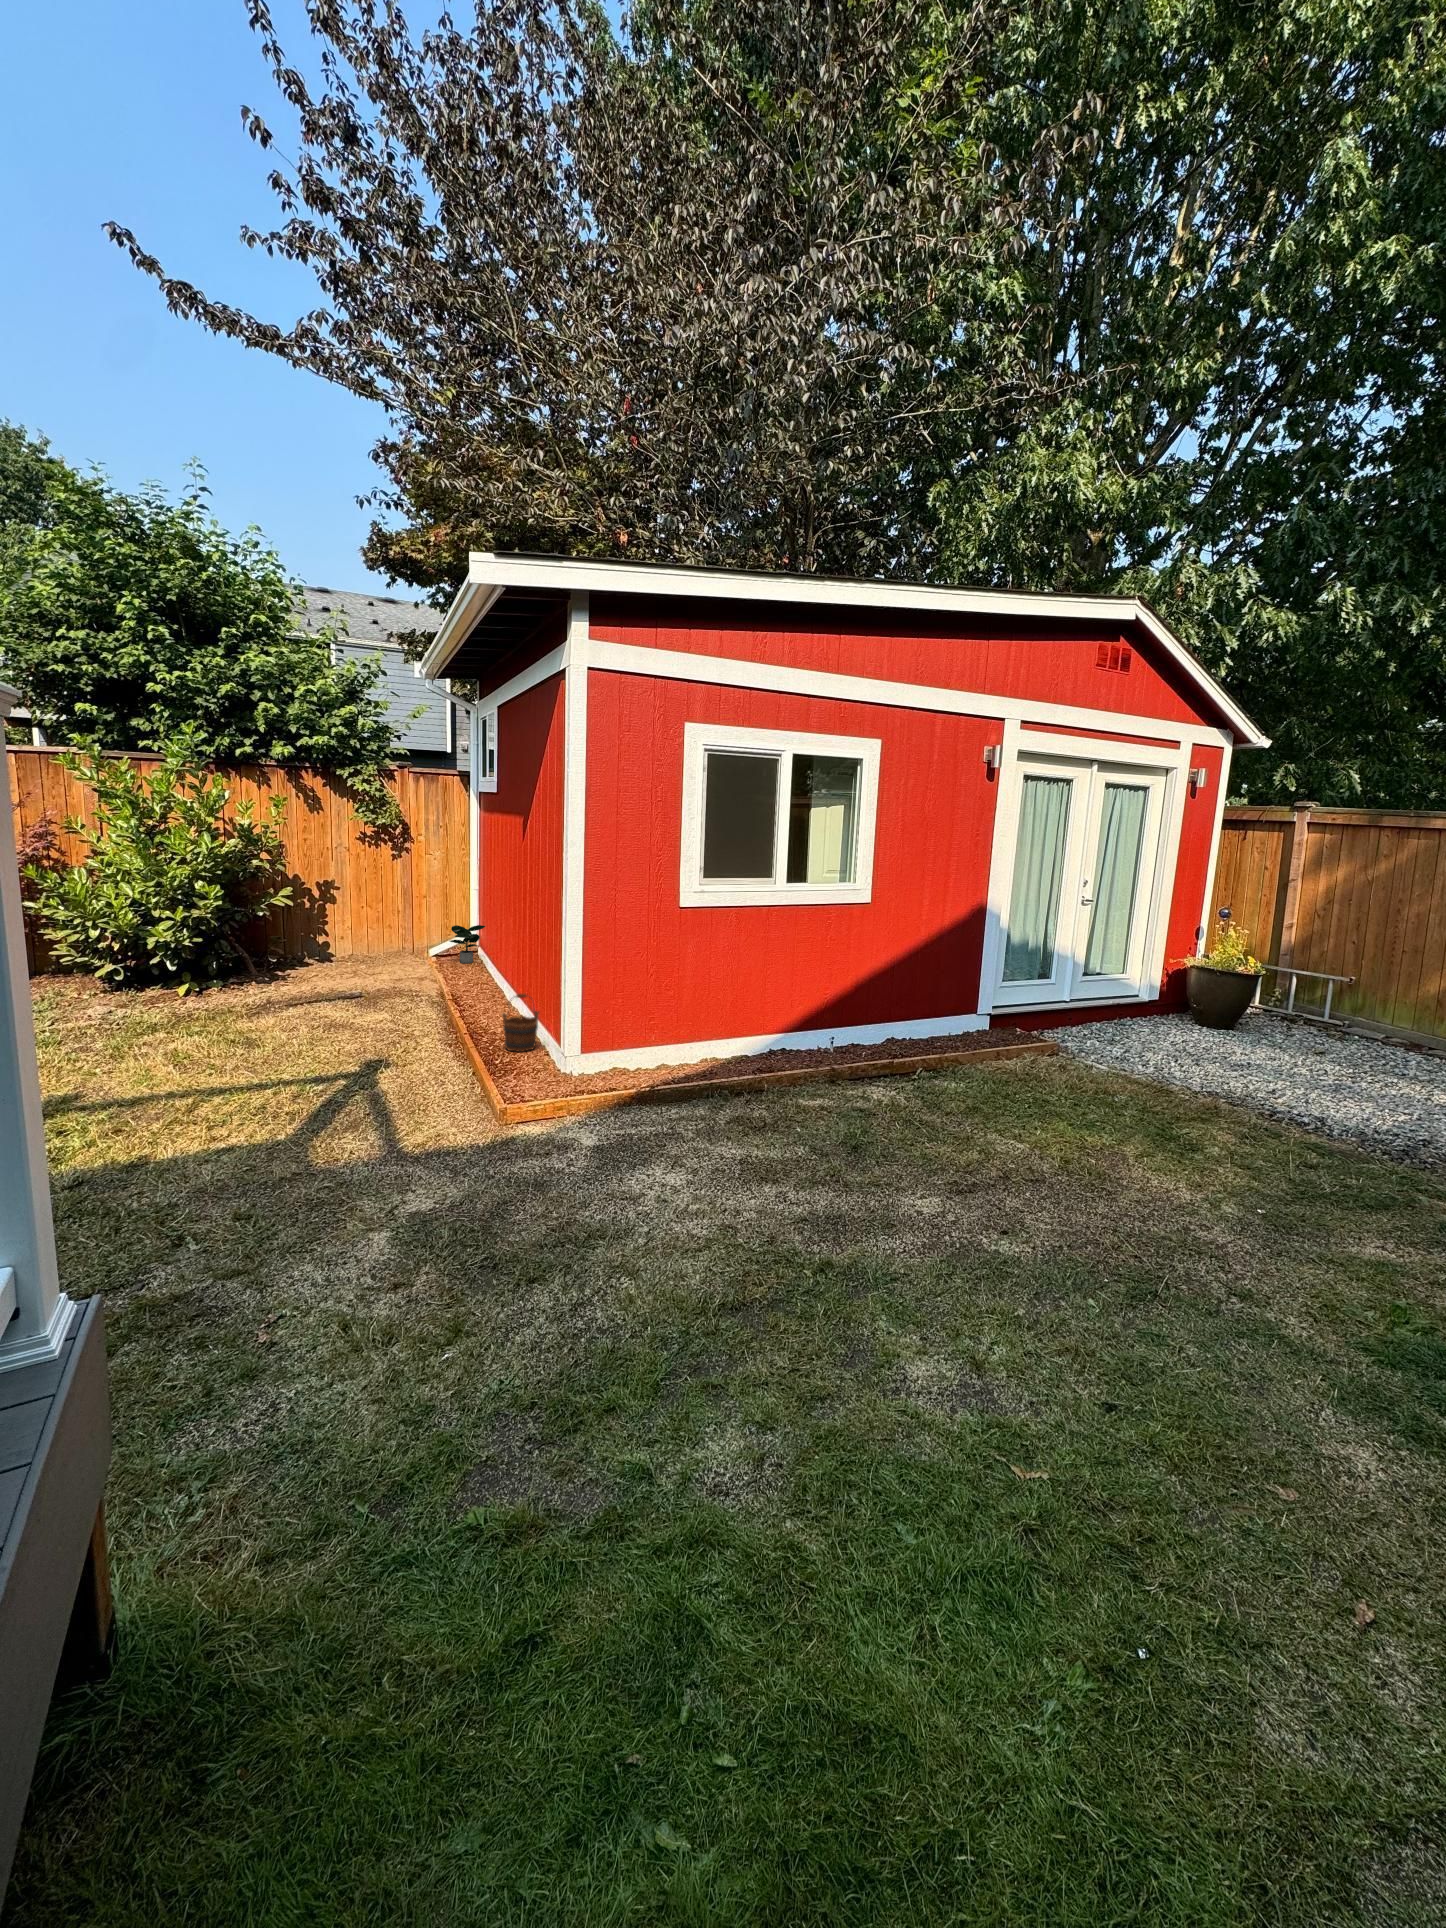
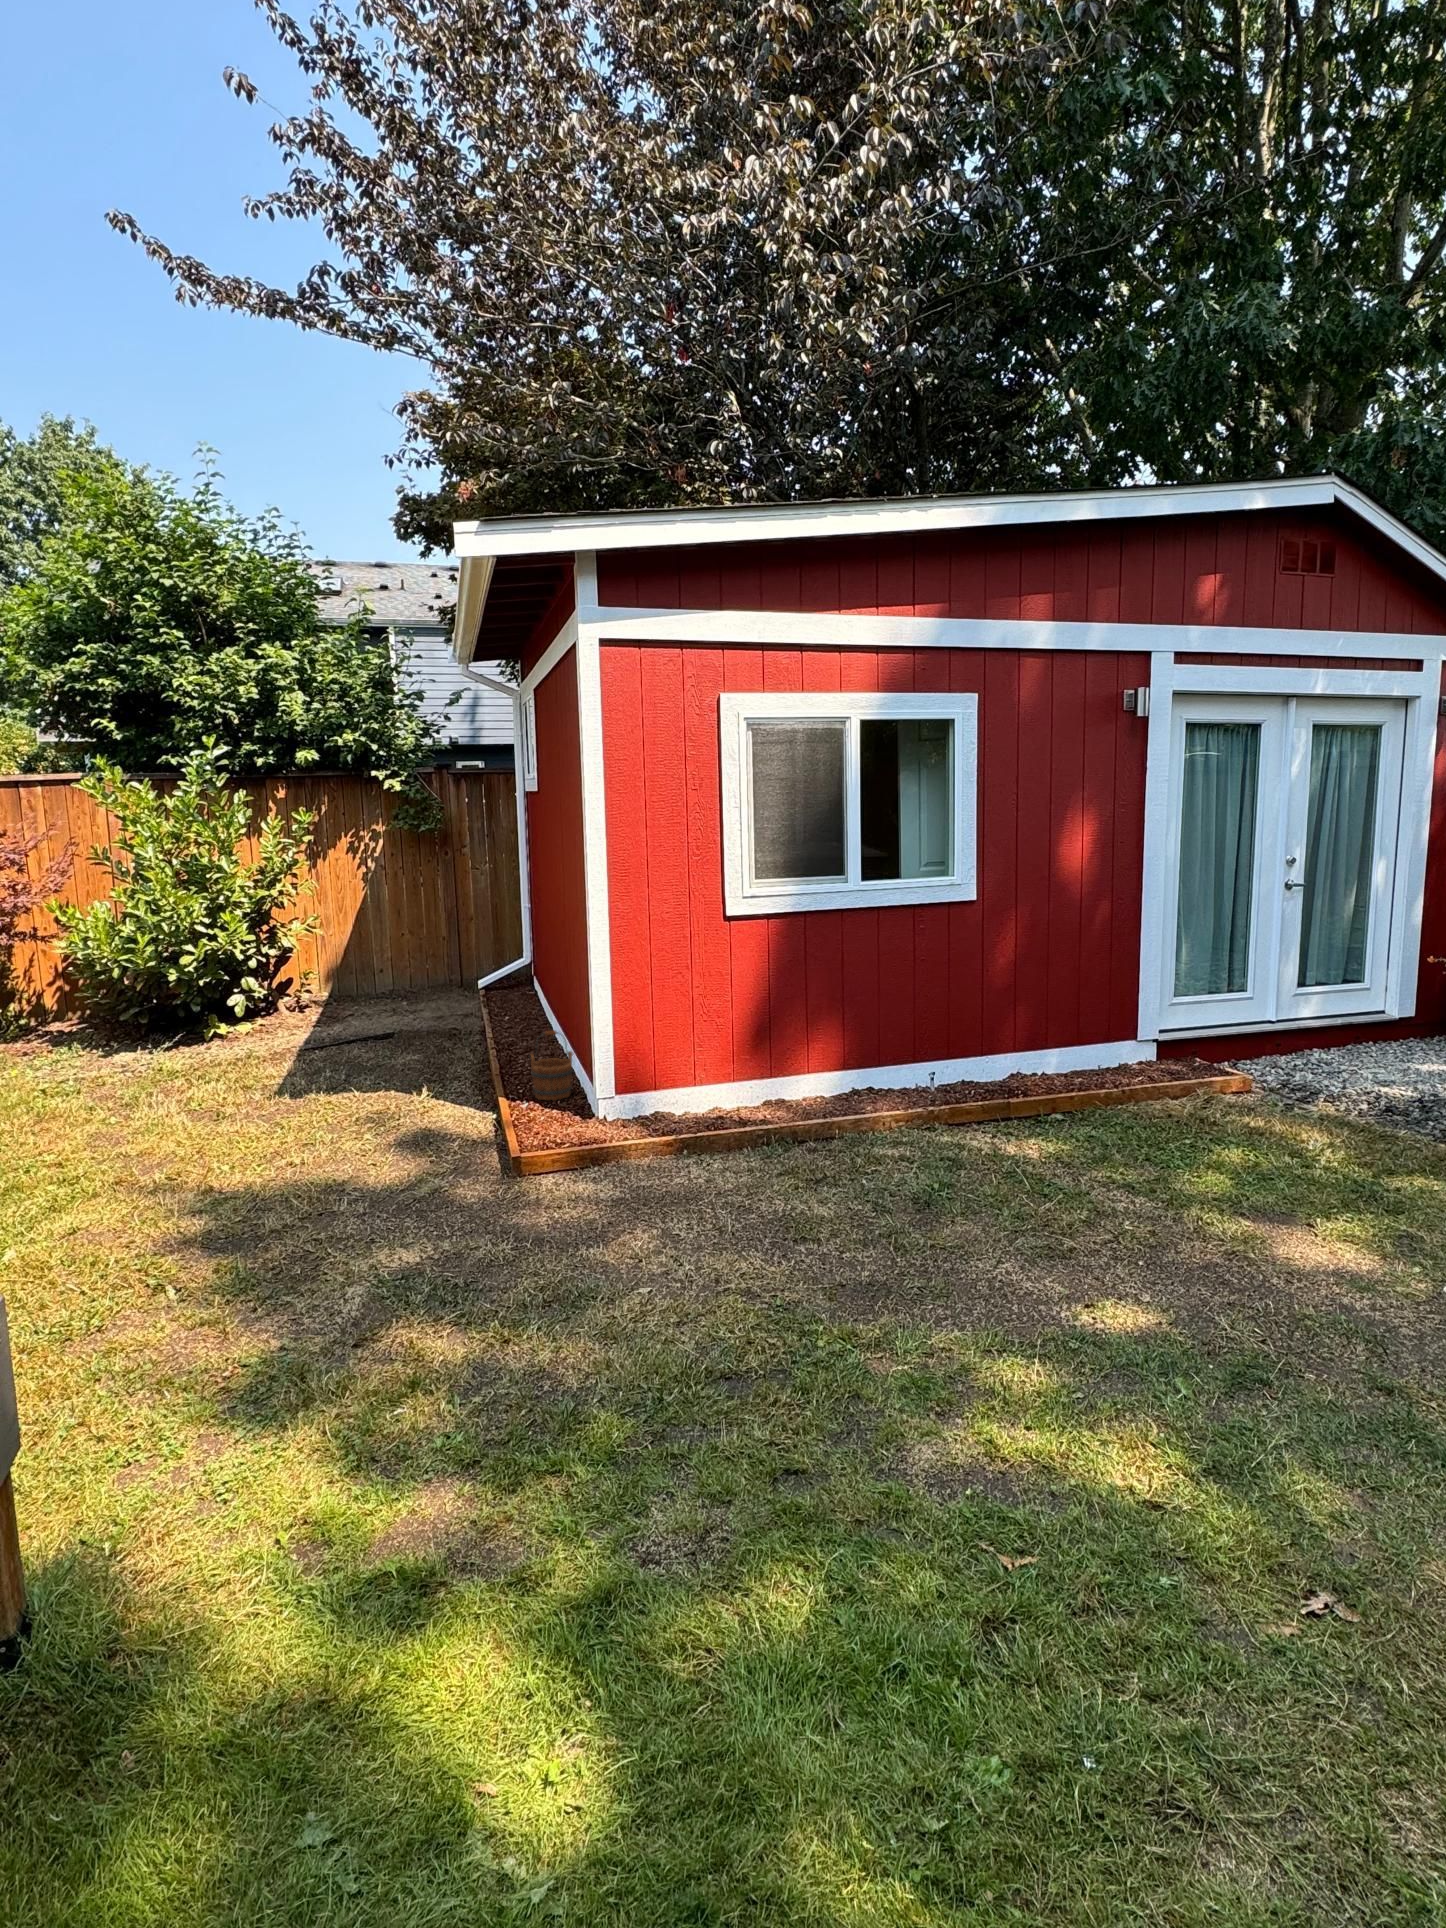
potted plant: present [450,925,485,963] -> none [491,959,534,1006]

